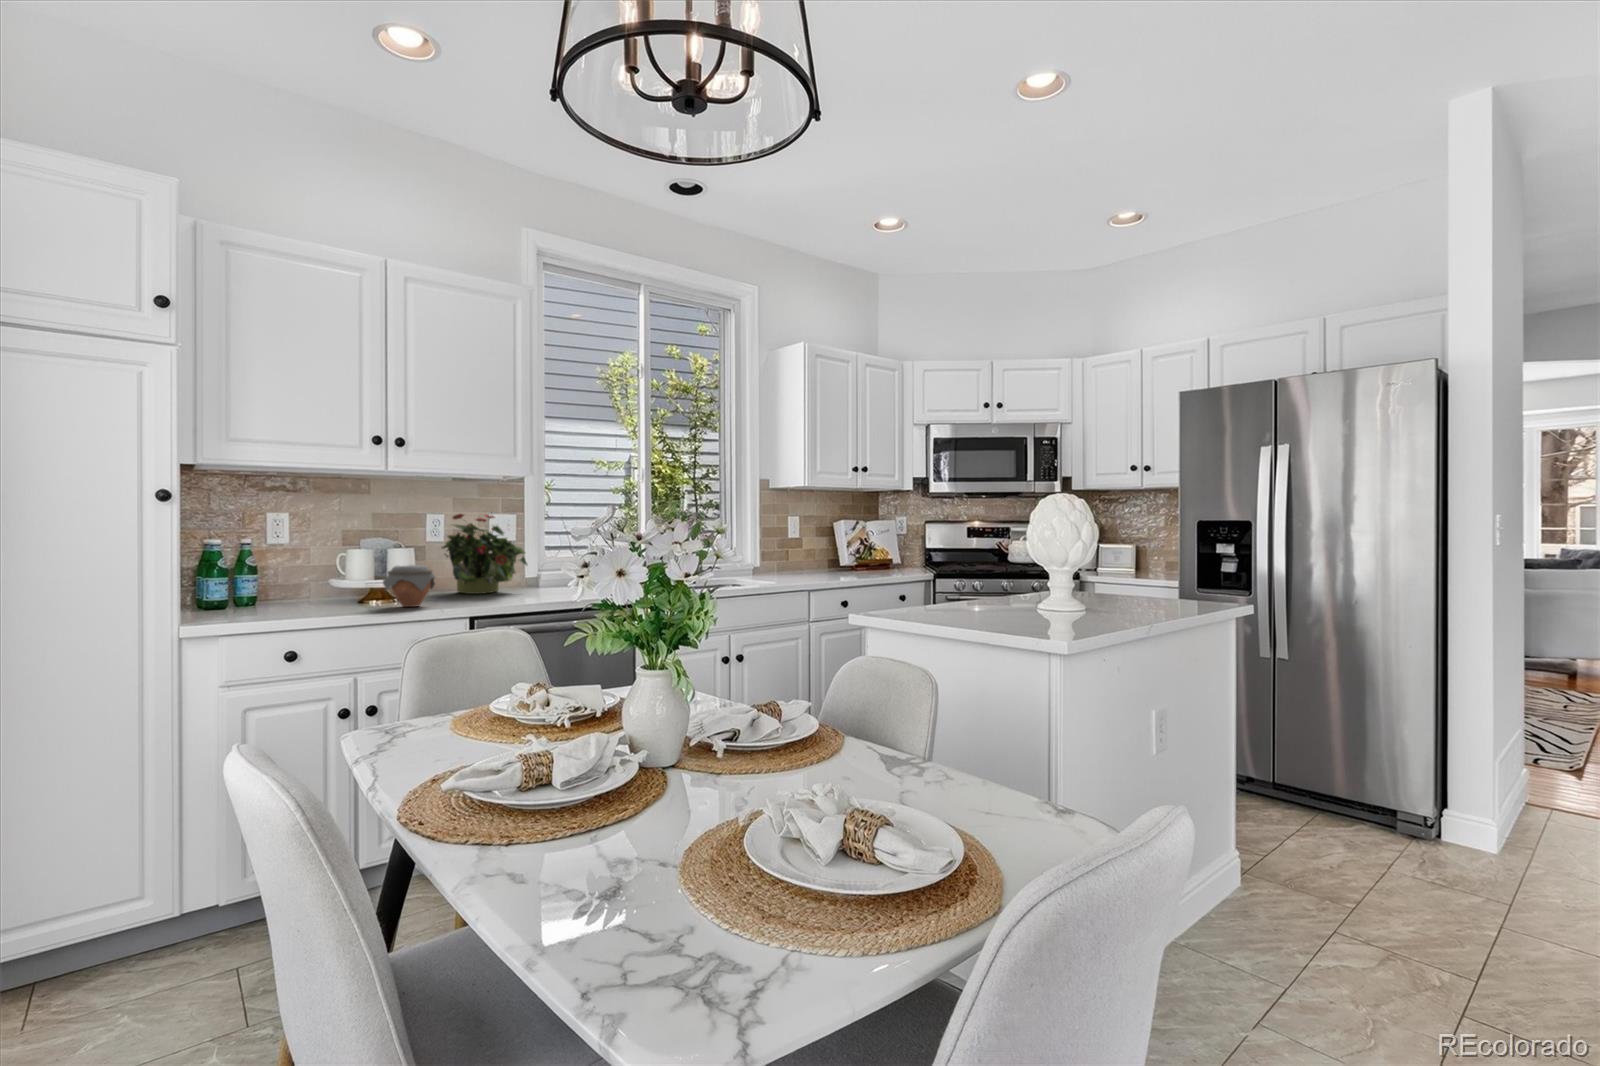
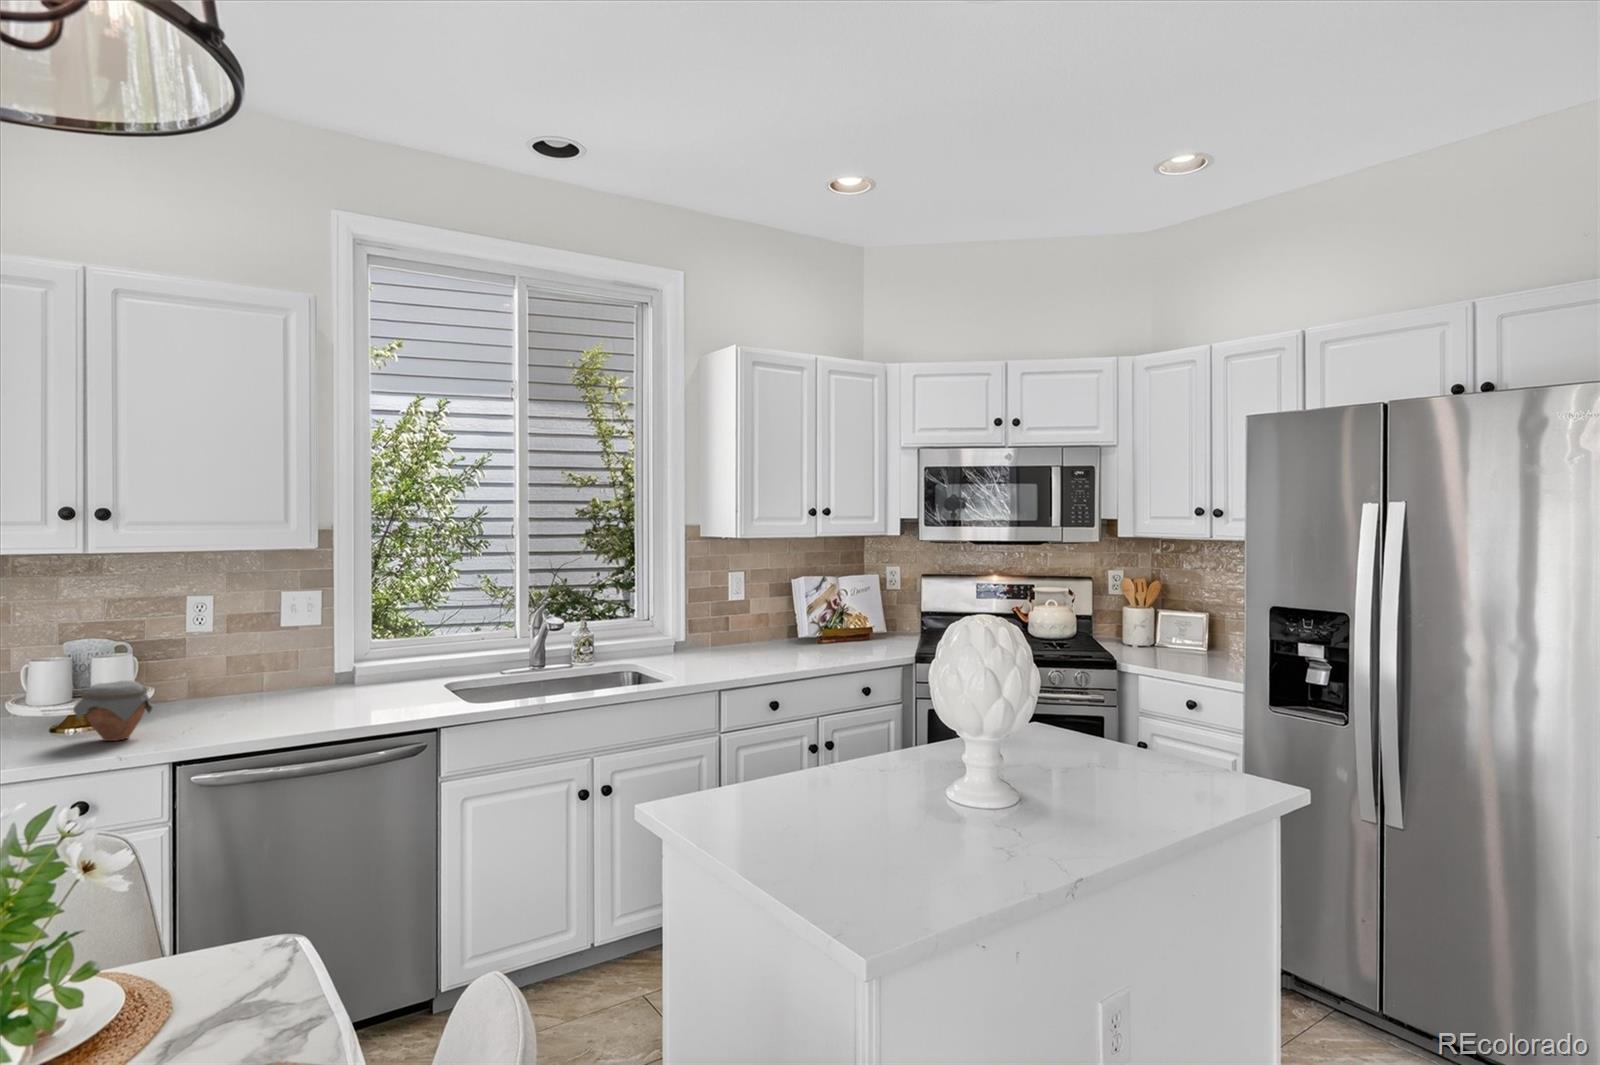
potted plant: present [442,514,527,594] -> none [189,593,318,706]

